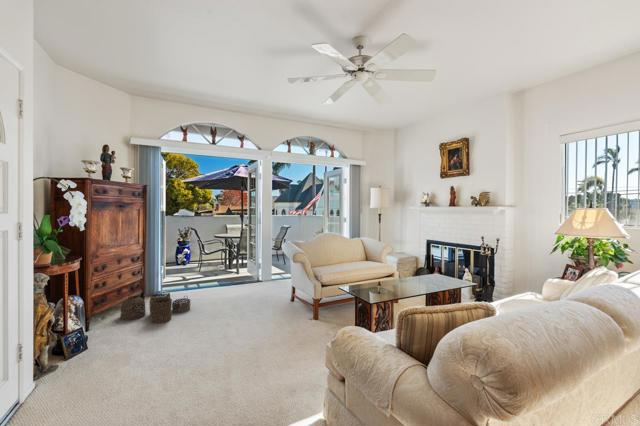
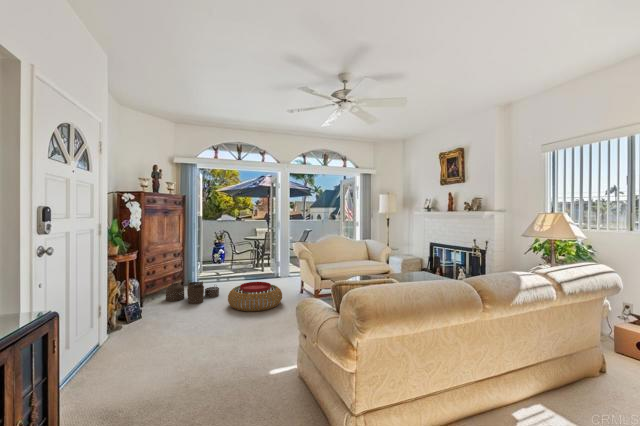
pouf: none [204,292,272,331] -> present [228,282,282,311]

